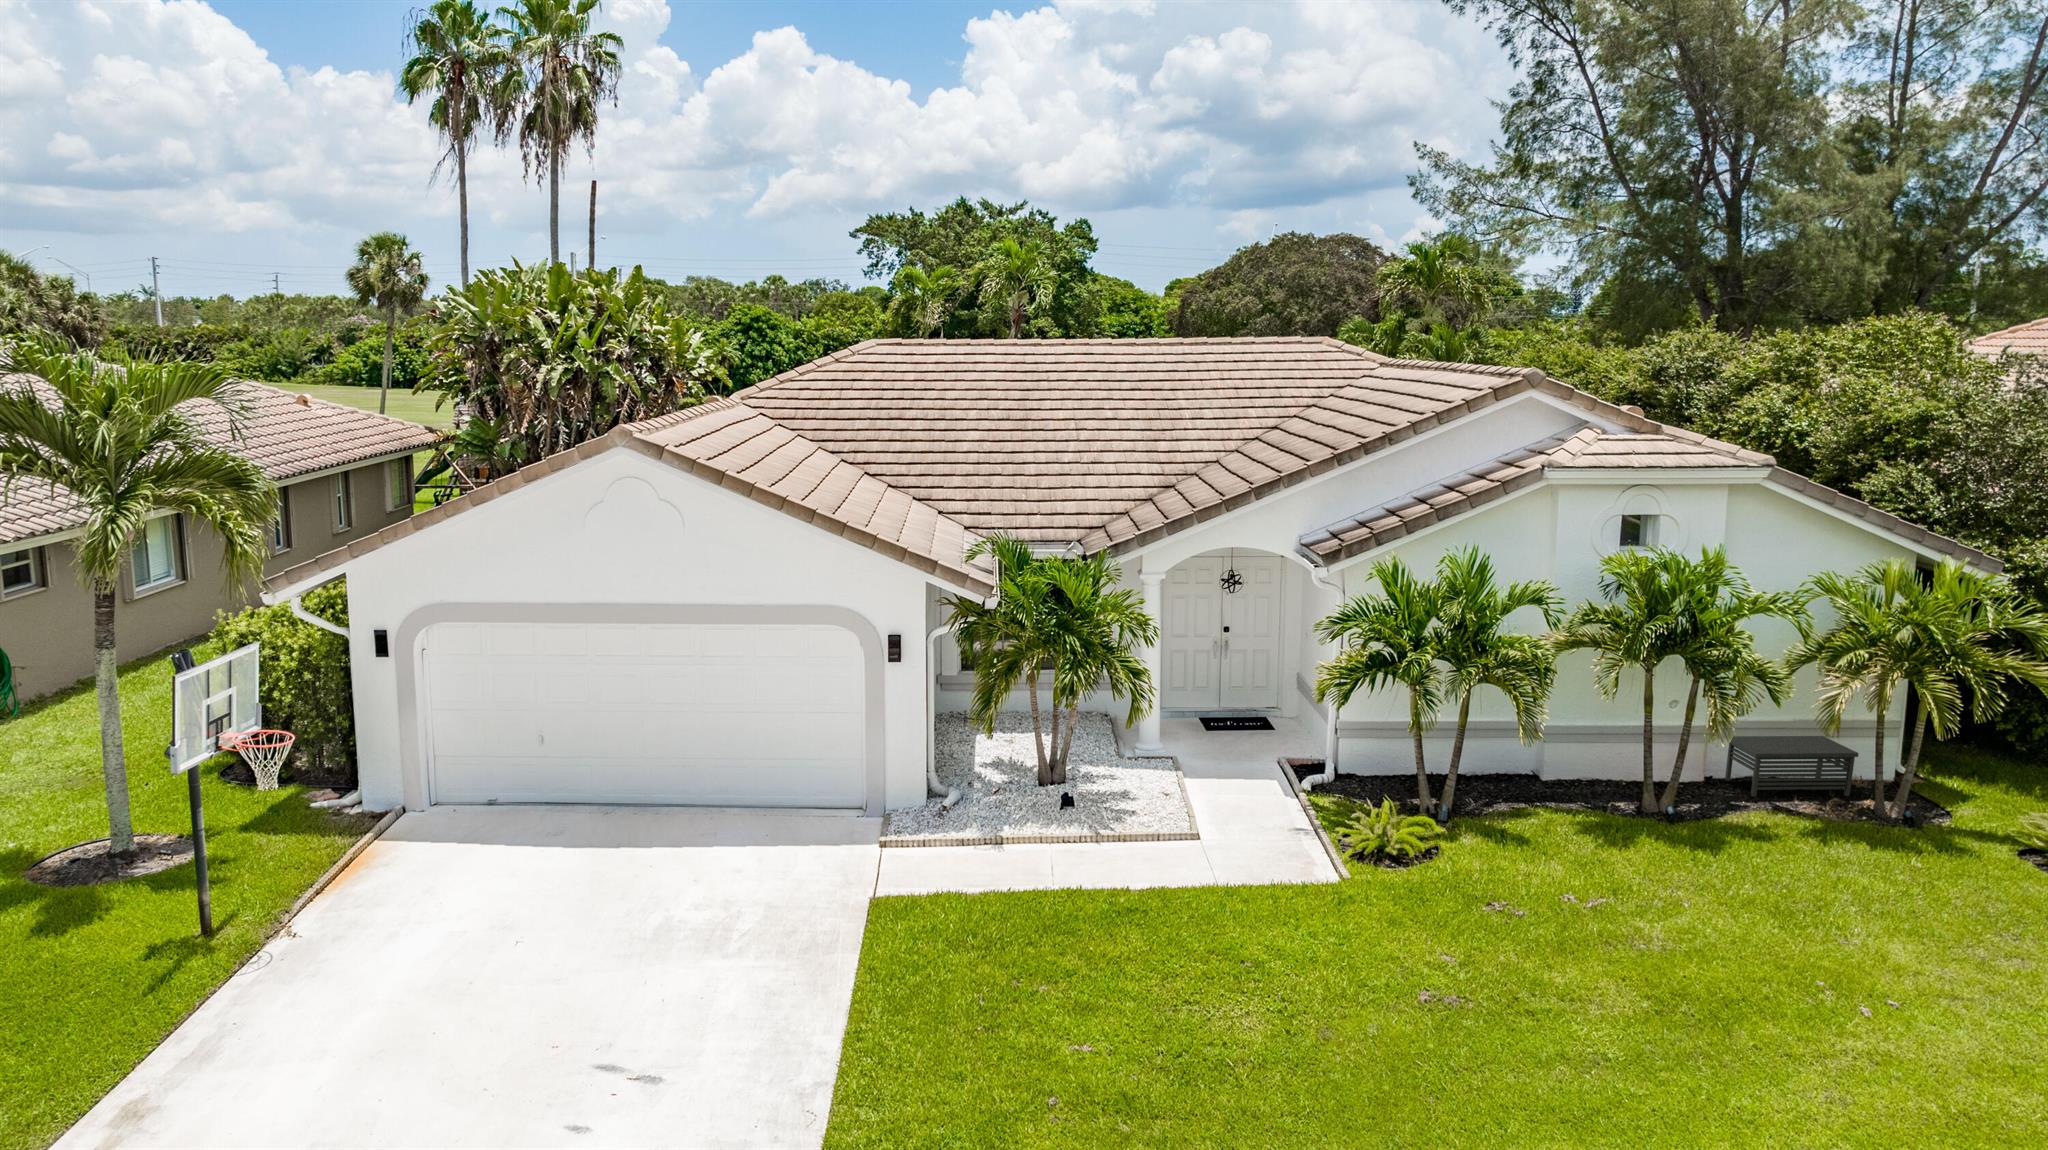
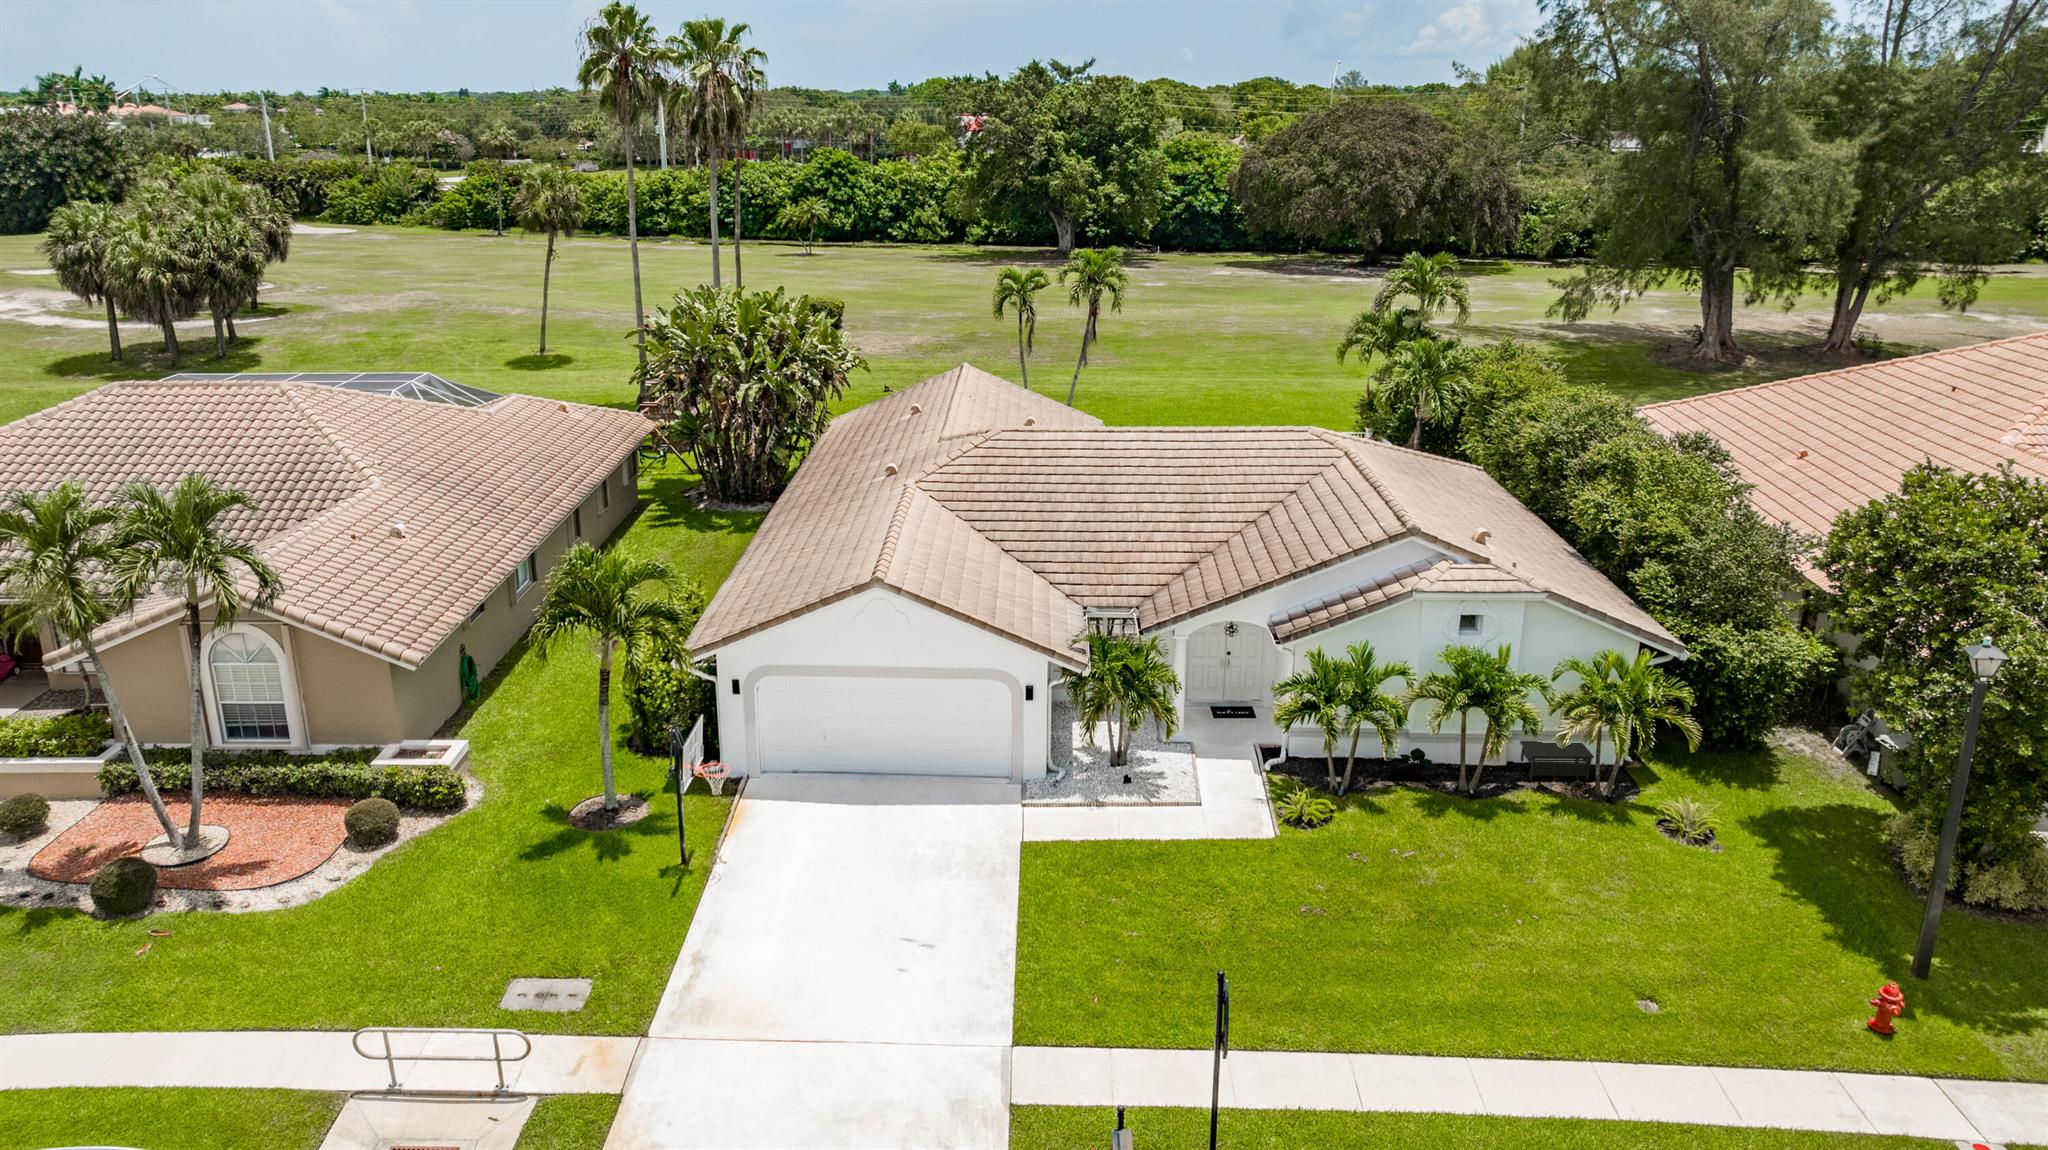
potted plant: none [1528,749,1603,798] -> present [1397,748,1438,778]

